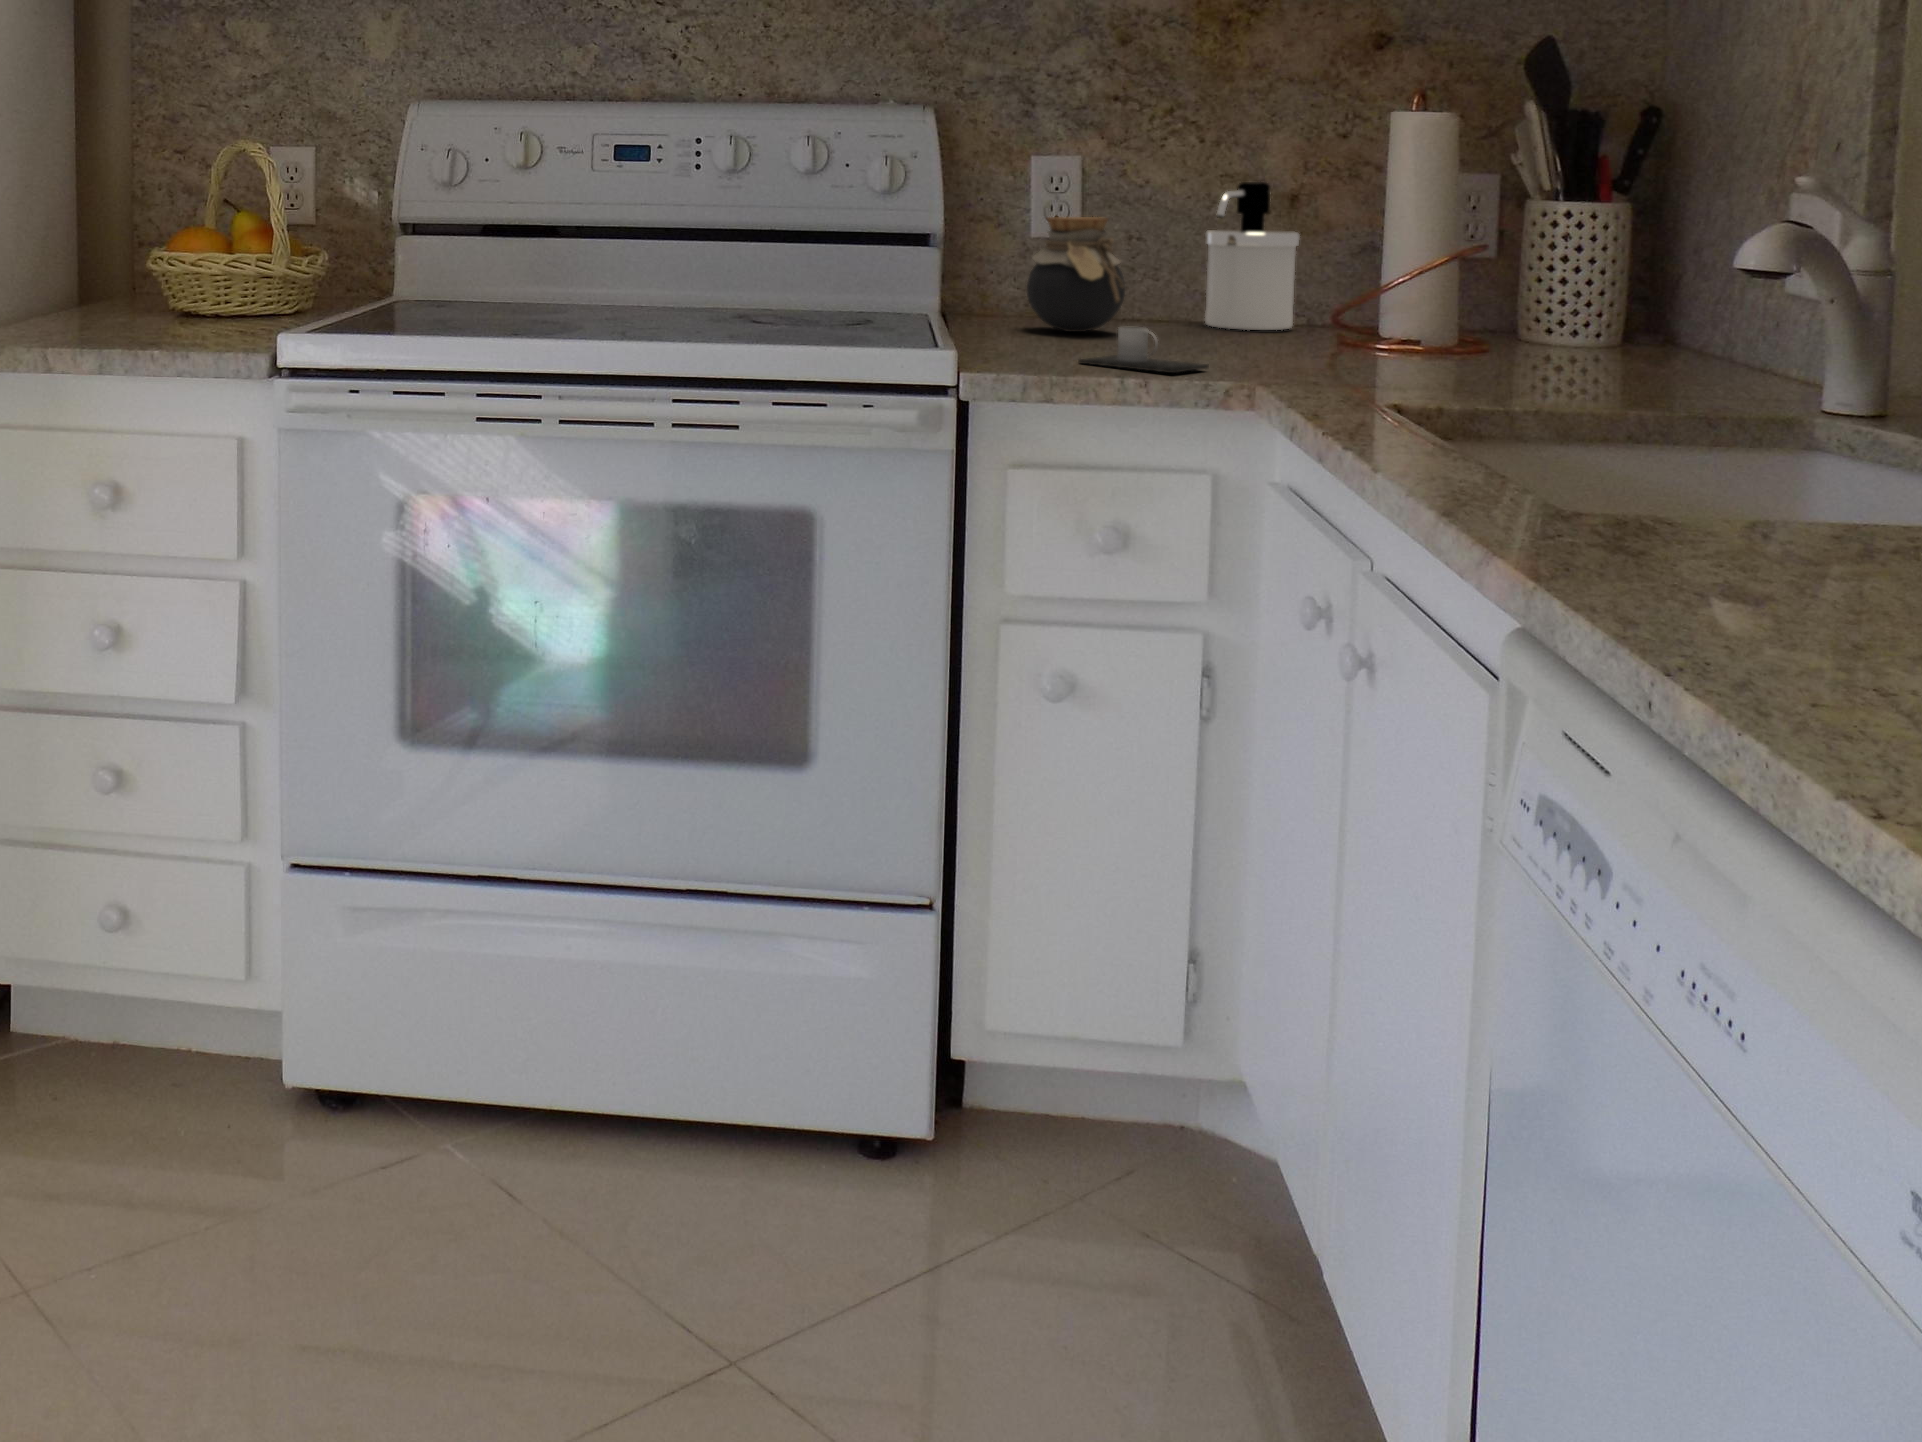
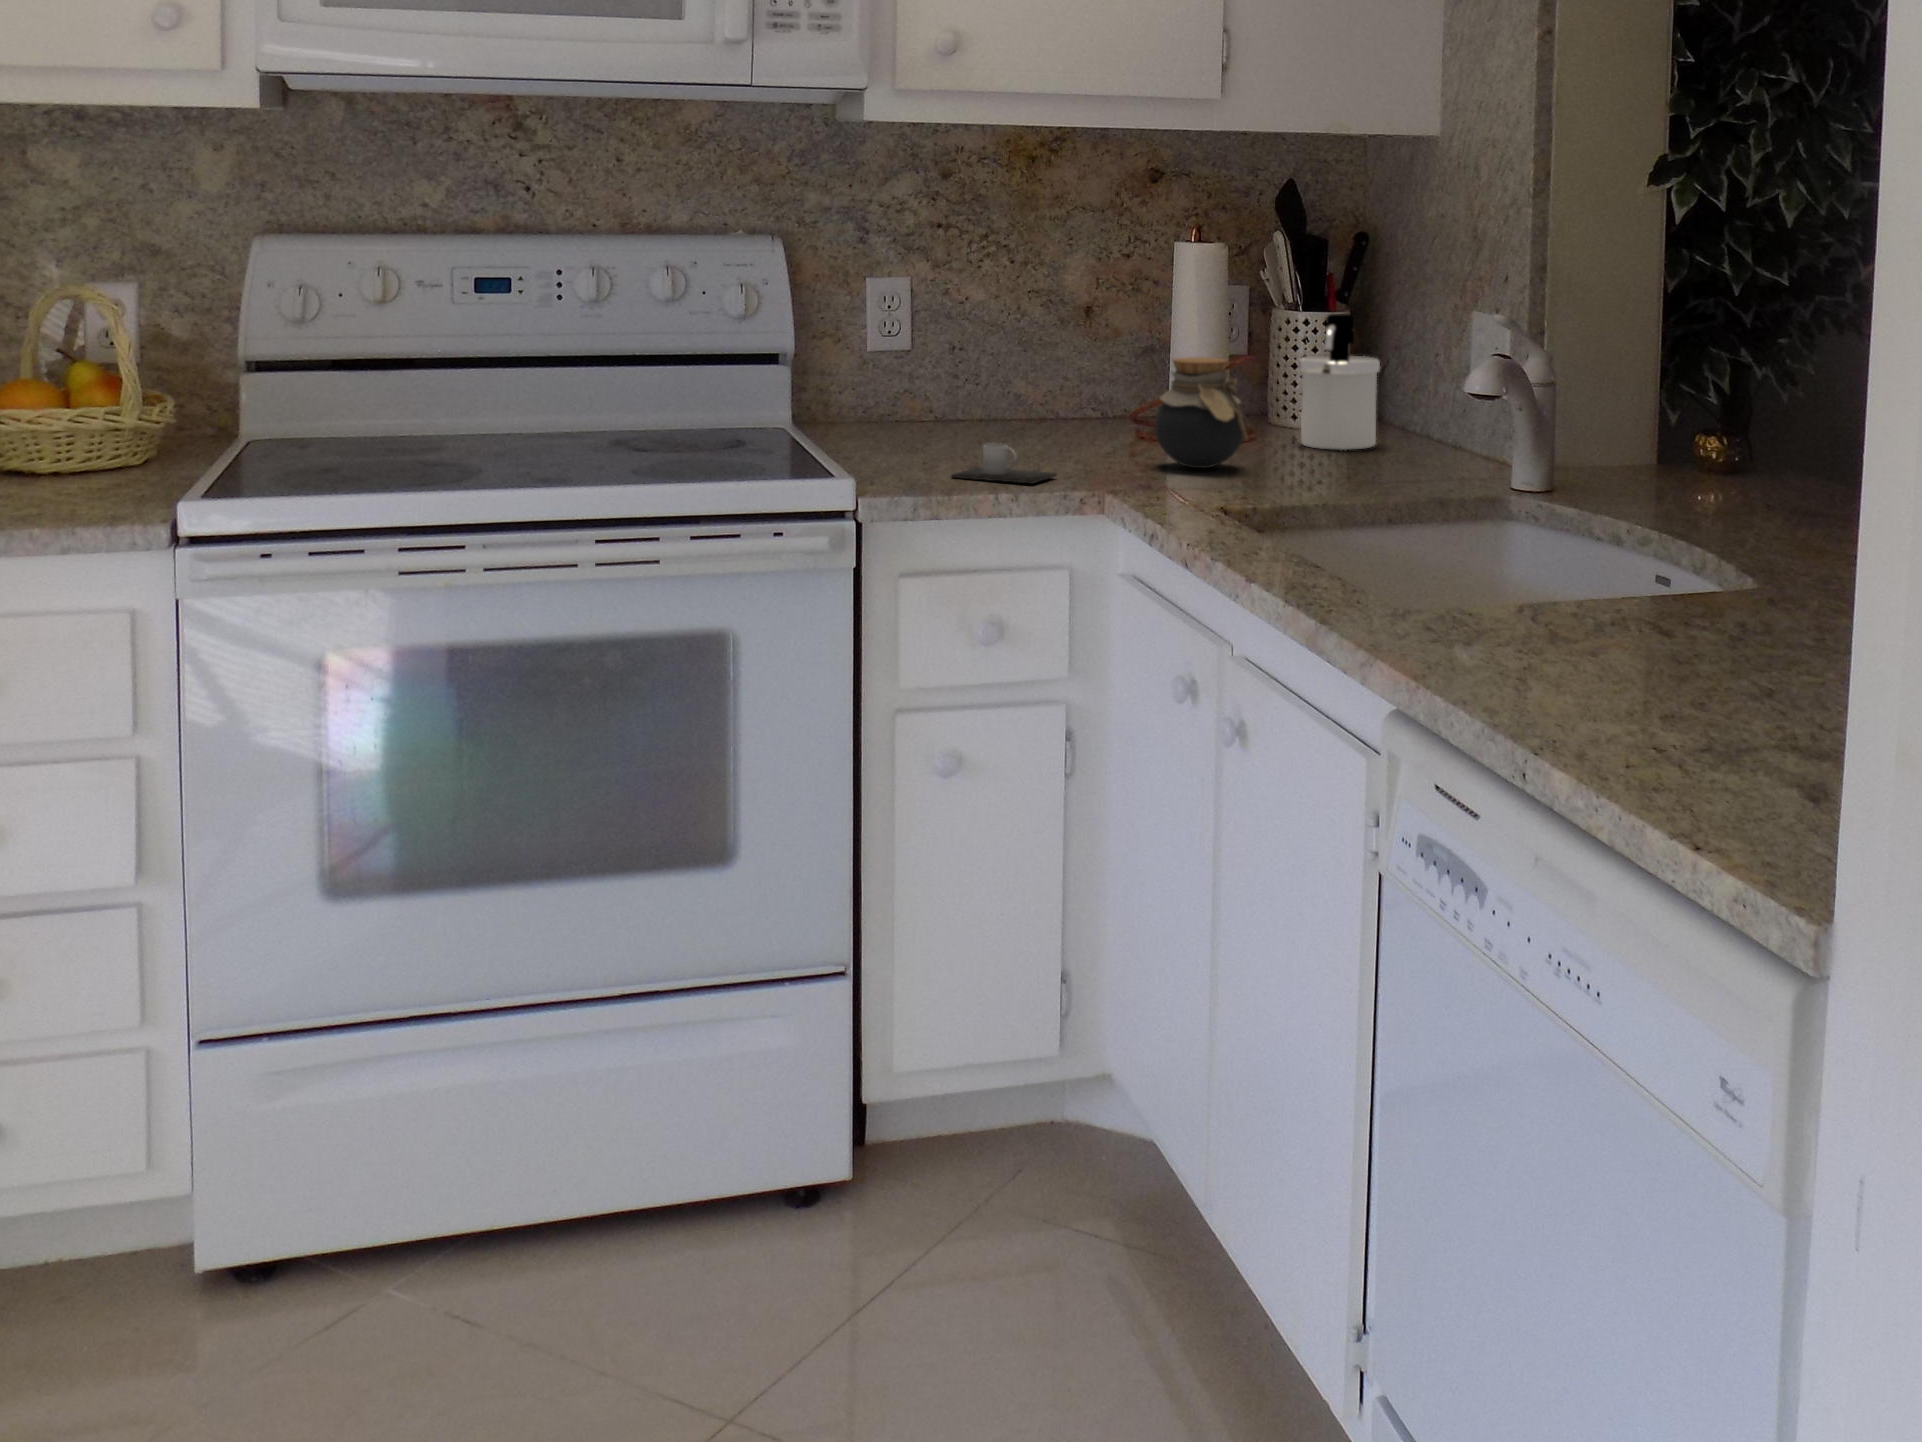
soap dispenser: present [1205,182,1300,330] -> present [1299,314,1380,450]
jar: present [1027,217,1125,332] -> present [1155,357,1249,468]

